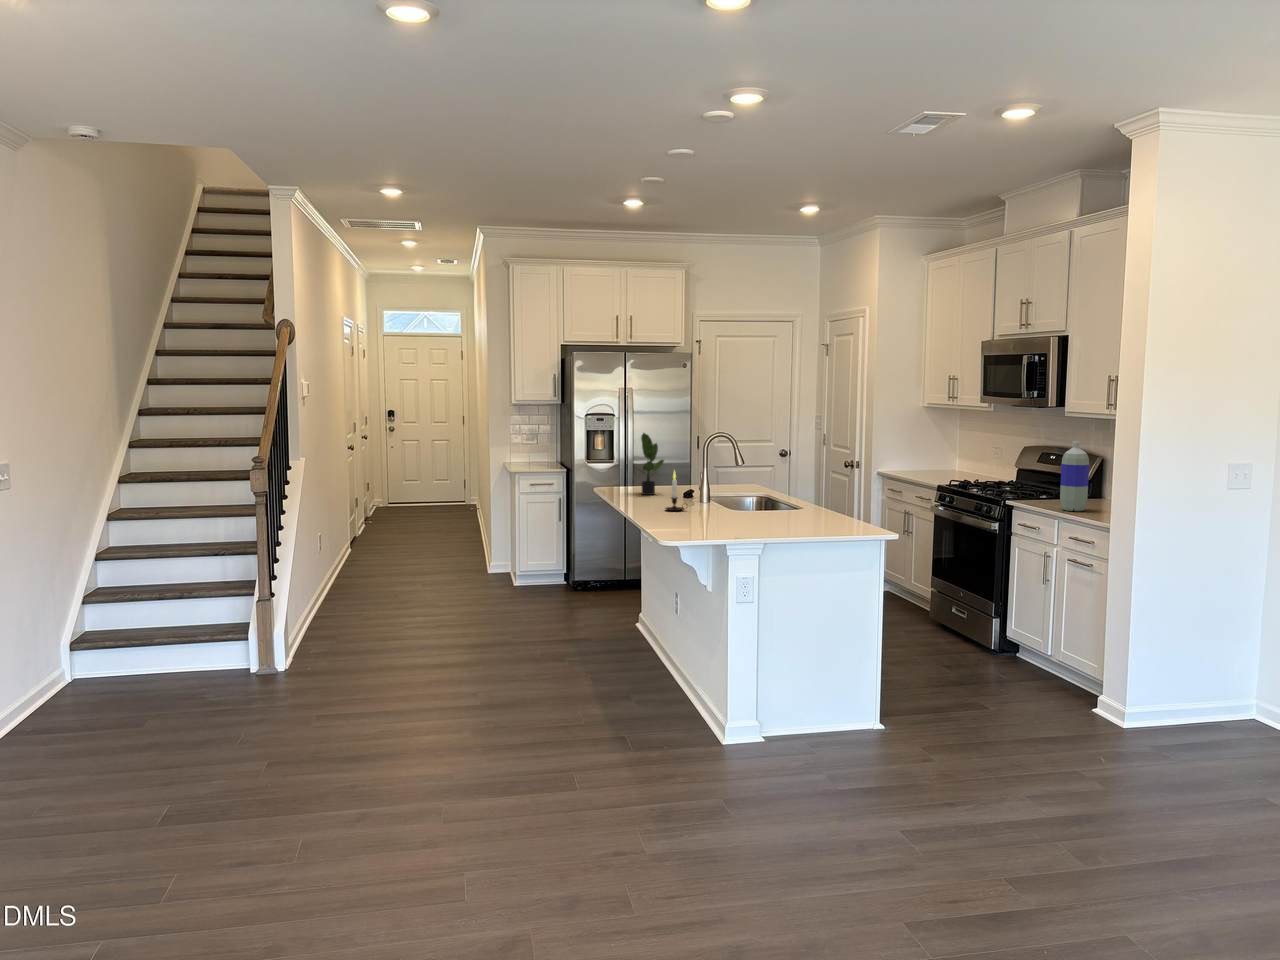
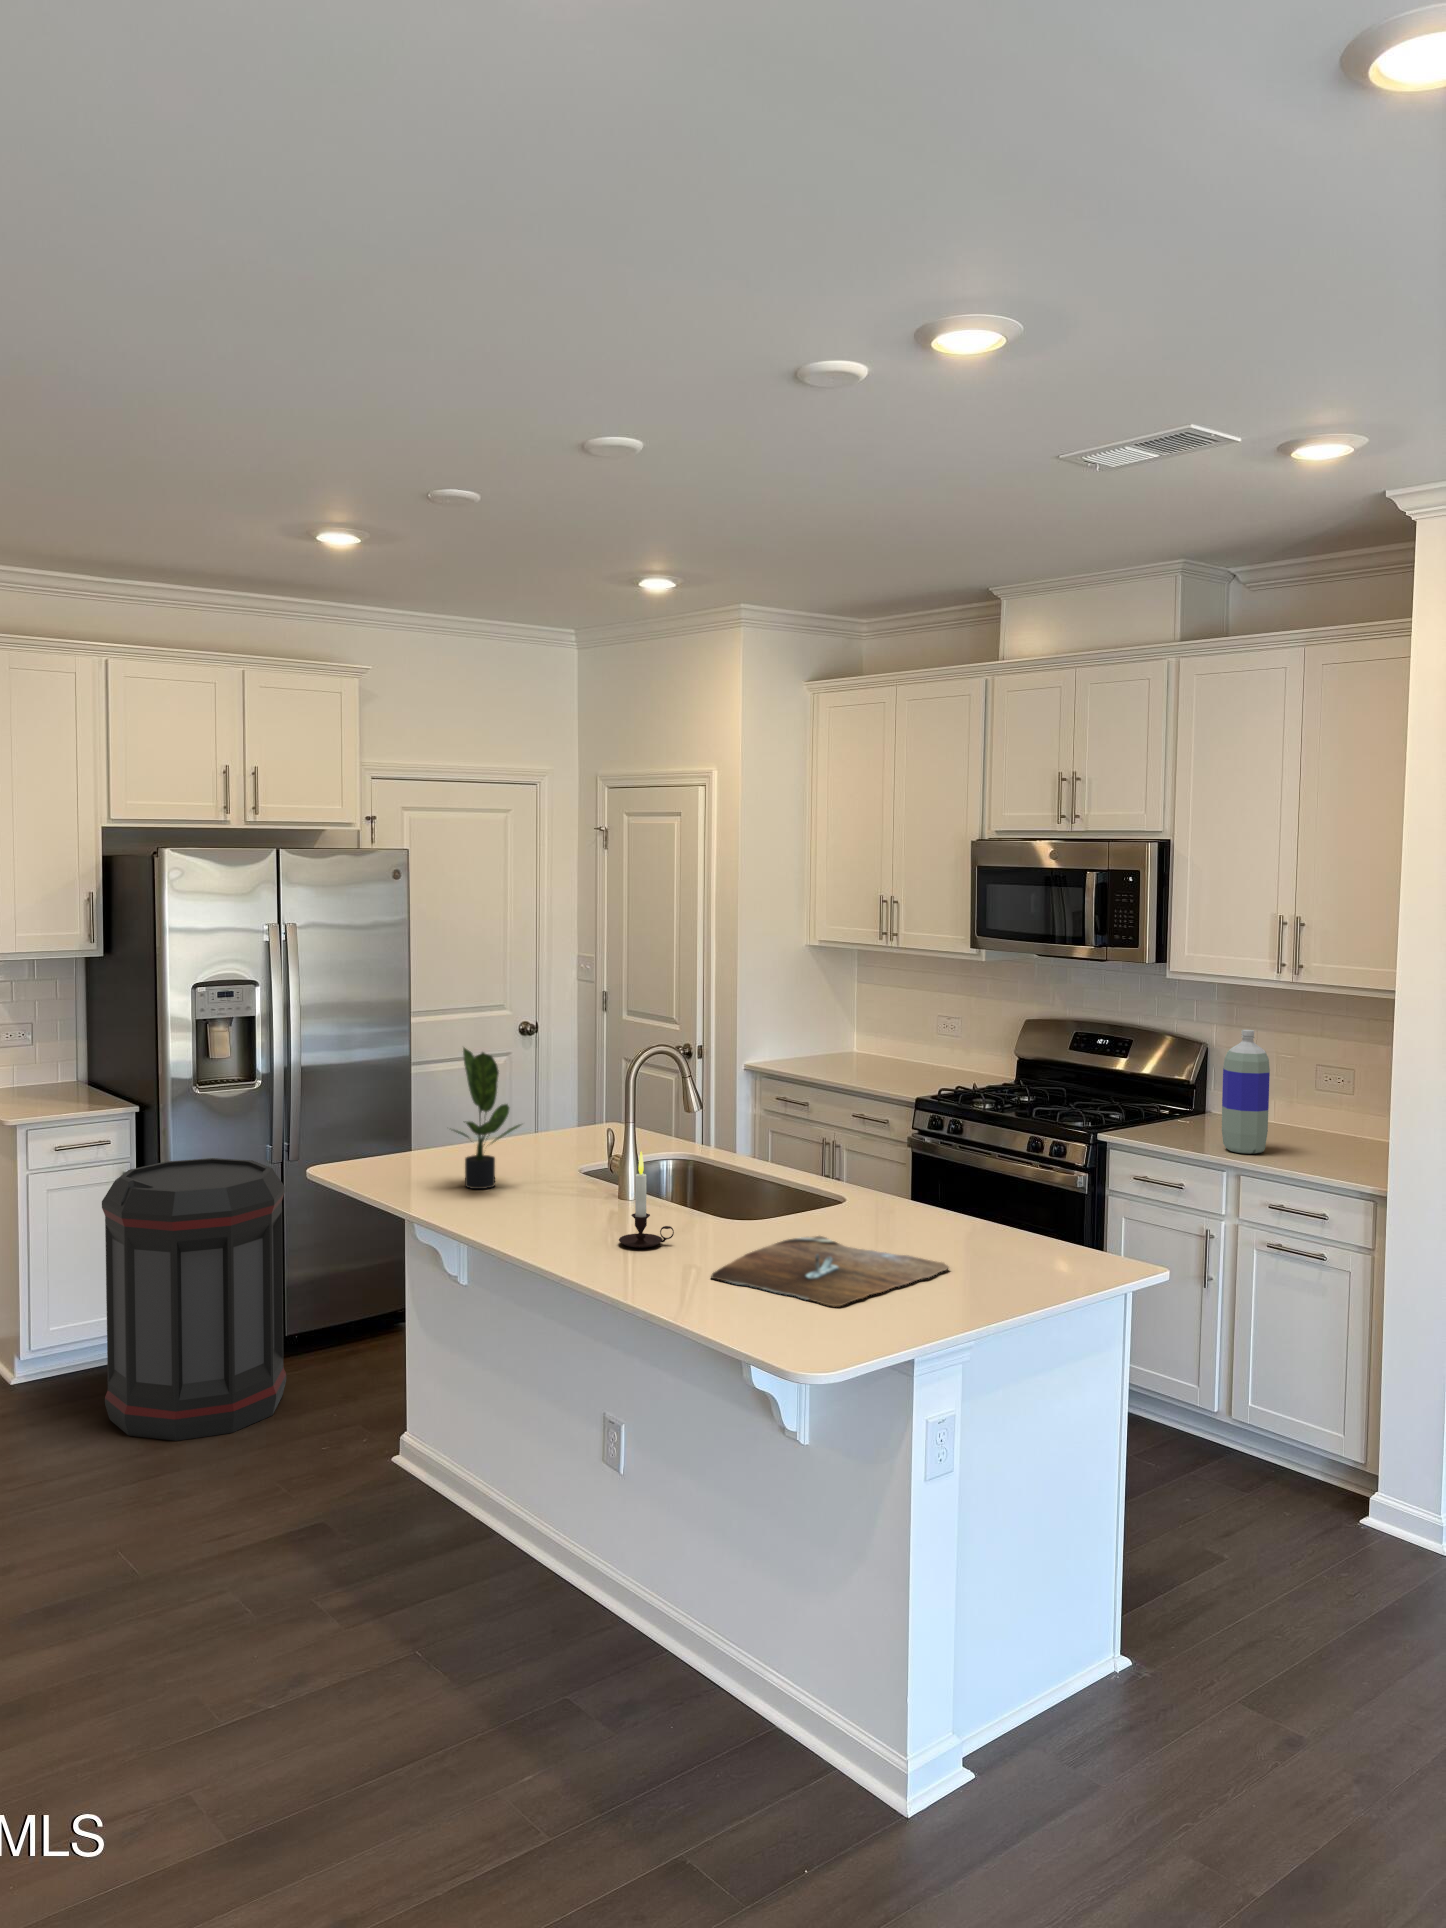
trash can: none [540,494,617,611] -> present [102,1158,286,1441]
cutting board: none [680,512,787,527] -> present [711,1236,949,1306]

